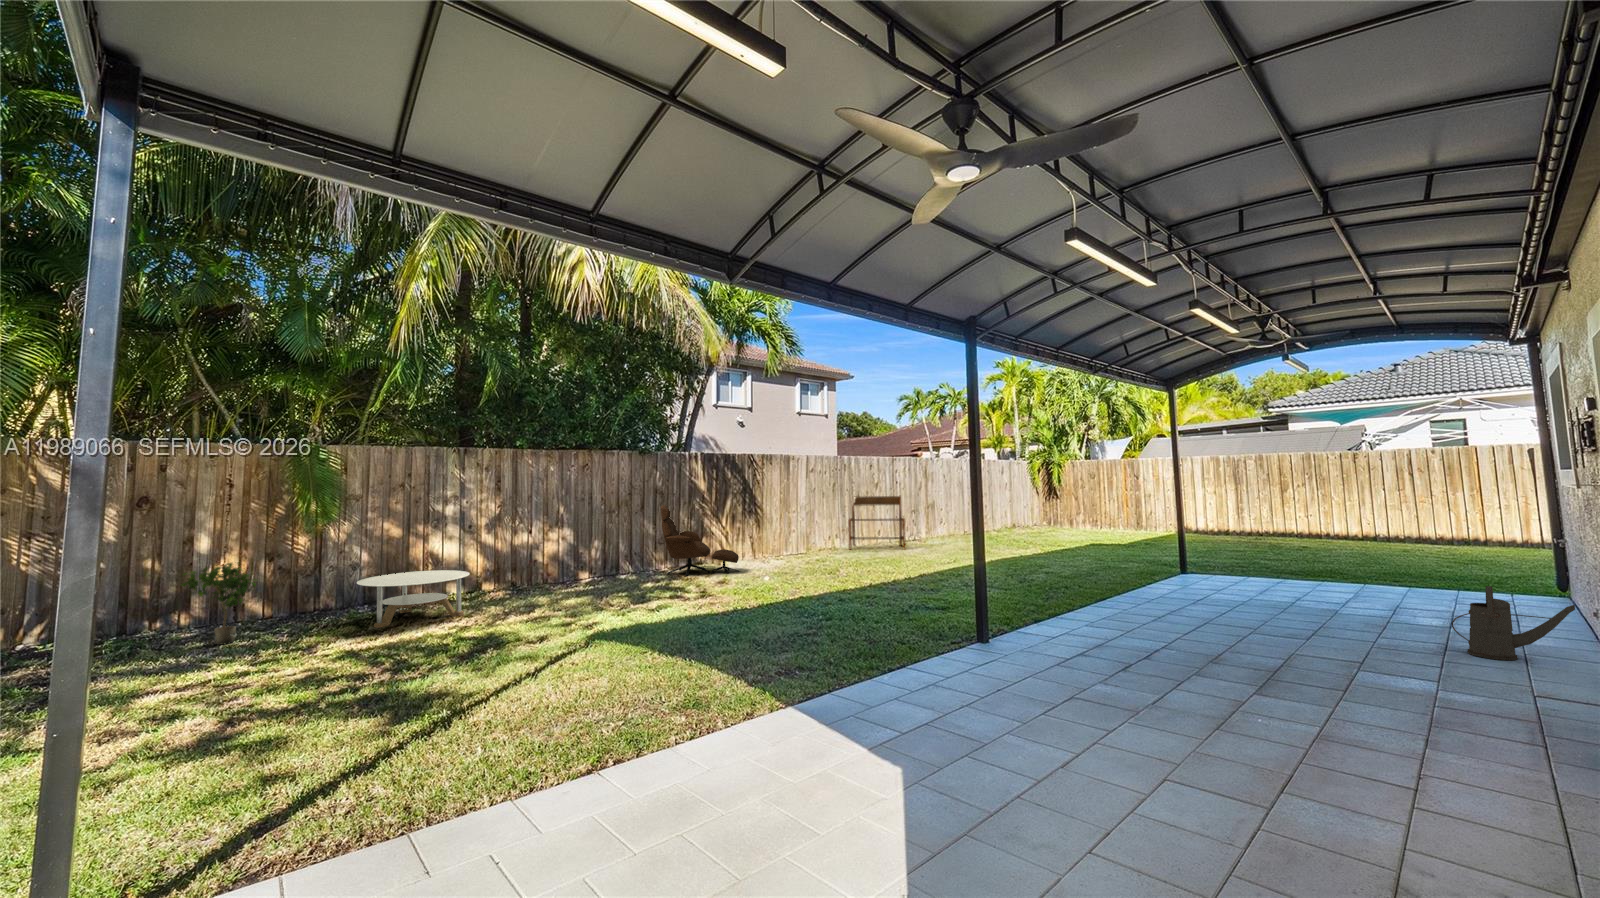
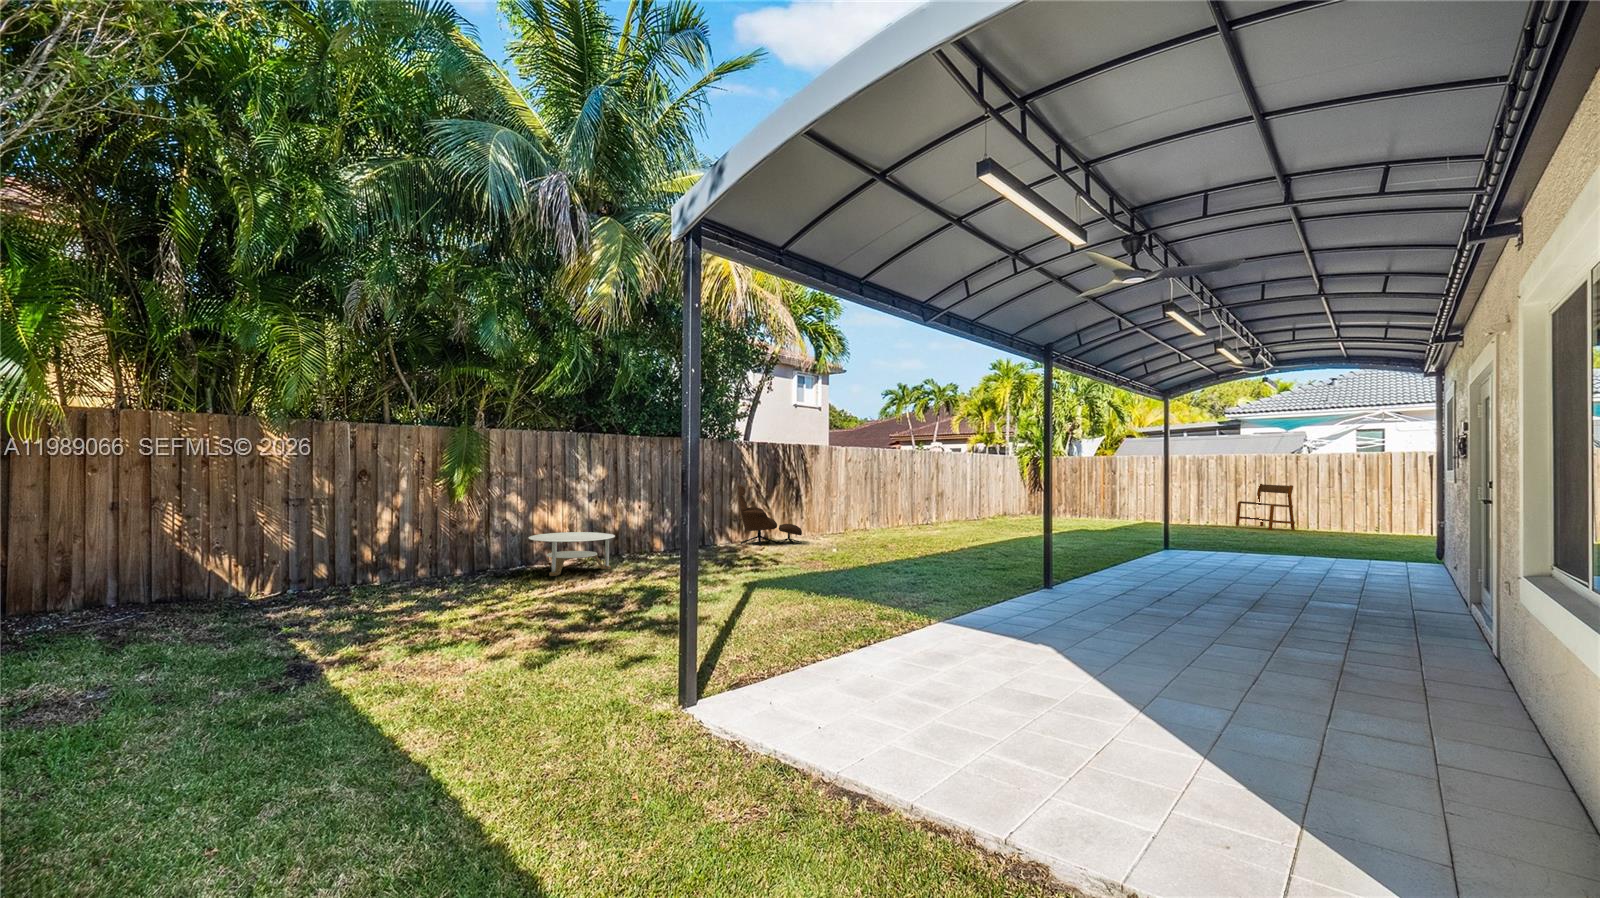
bench: present [848,496,906,549] -> present [1236,484,1295,530]
potted plant: present [181,563,257,645] -> none [415,517,461,585]
watering can: present [1452,586,1575,660] -> none [1380,550,1458,600]

